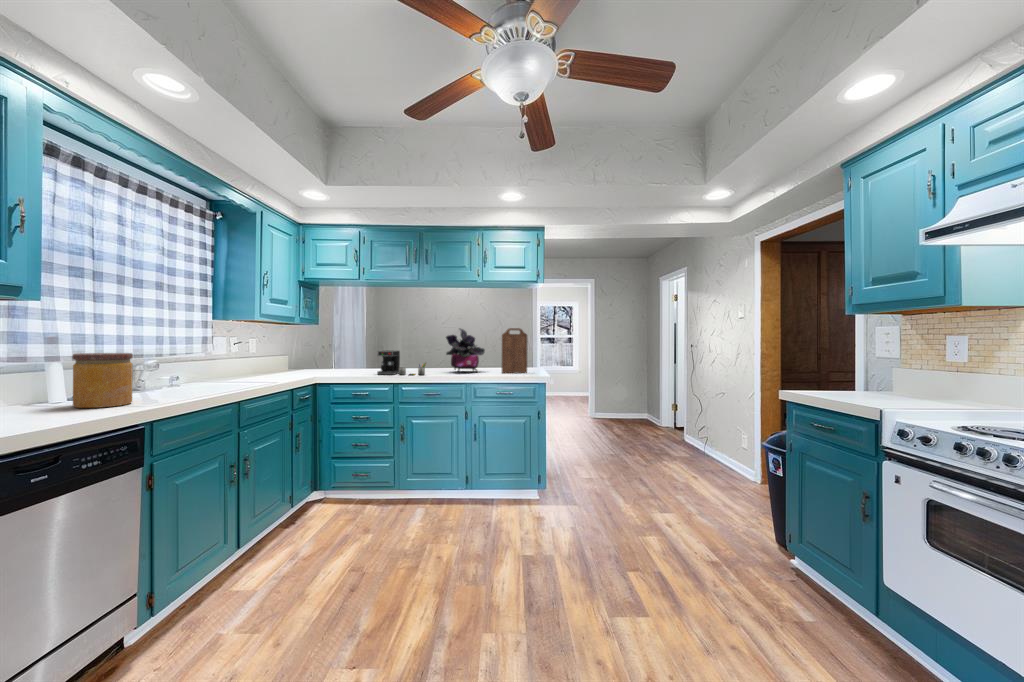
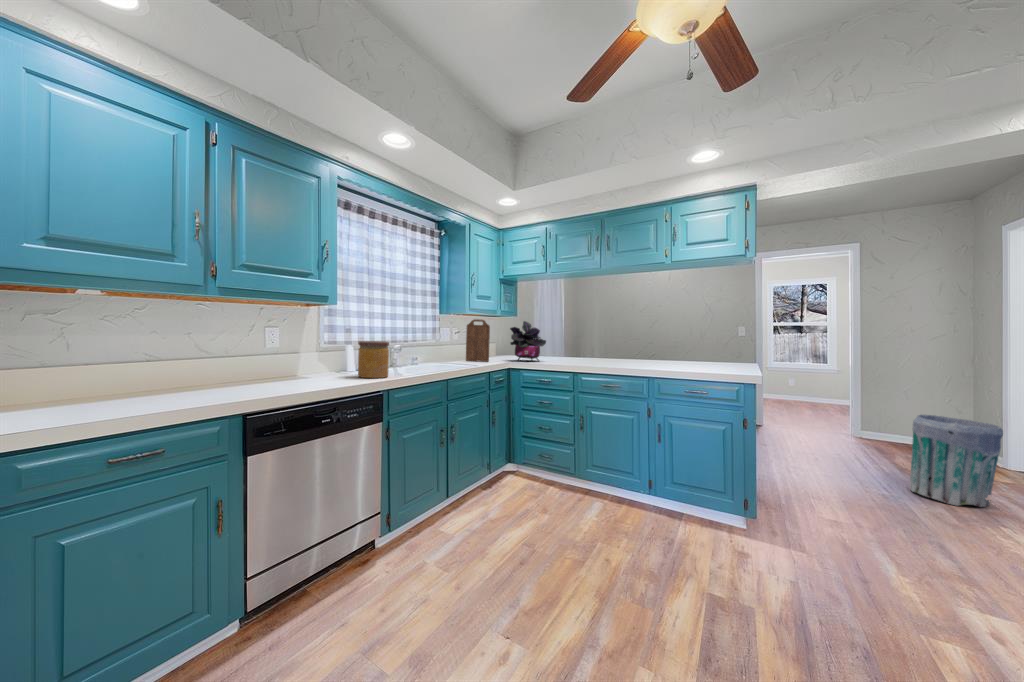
cutting board: present [502,328,528,373] -> present [466,319,490,362]
potted plant: present [446,329,485,371] -> present [510,321,546,361]
coffee maker: present [377,350,426,375] -> none [562,344,608,369]
trash can: none [656,394,708,461] -> present [910,415,1003,507]

